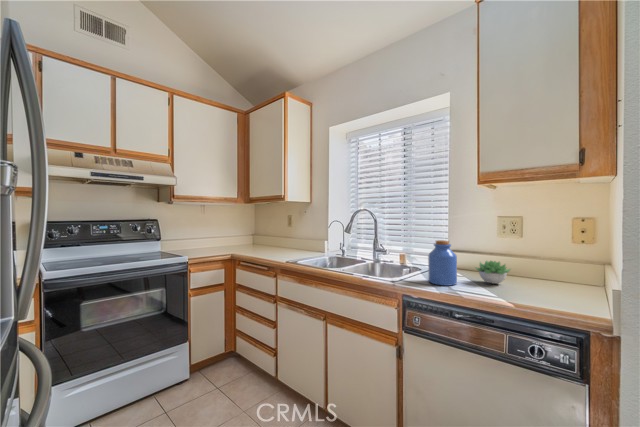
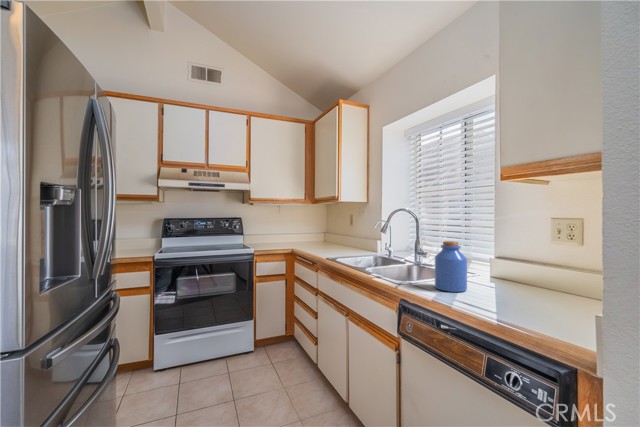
succulent plant: present [476,261,510,284] -> none [491,268,538,296]

